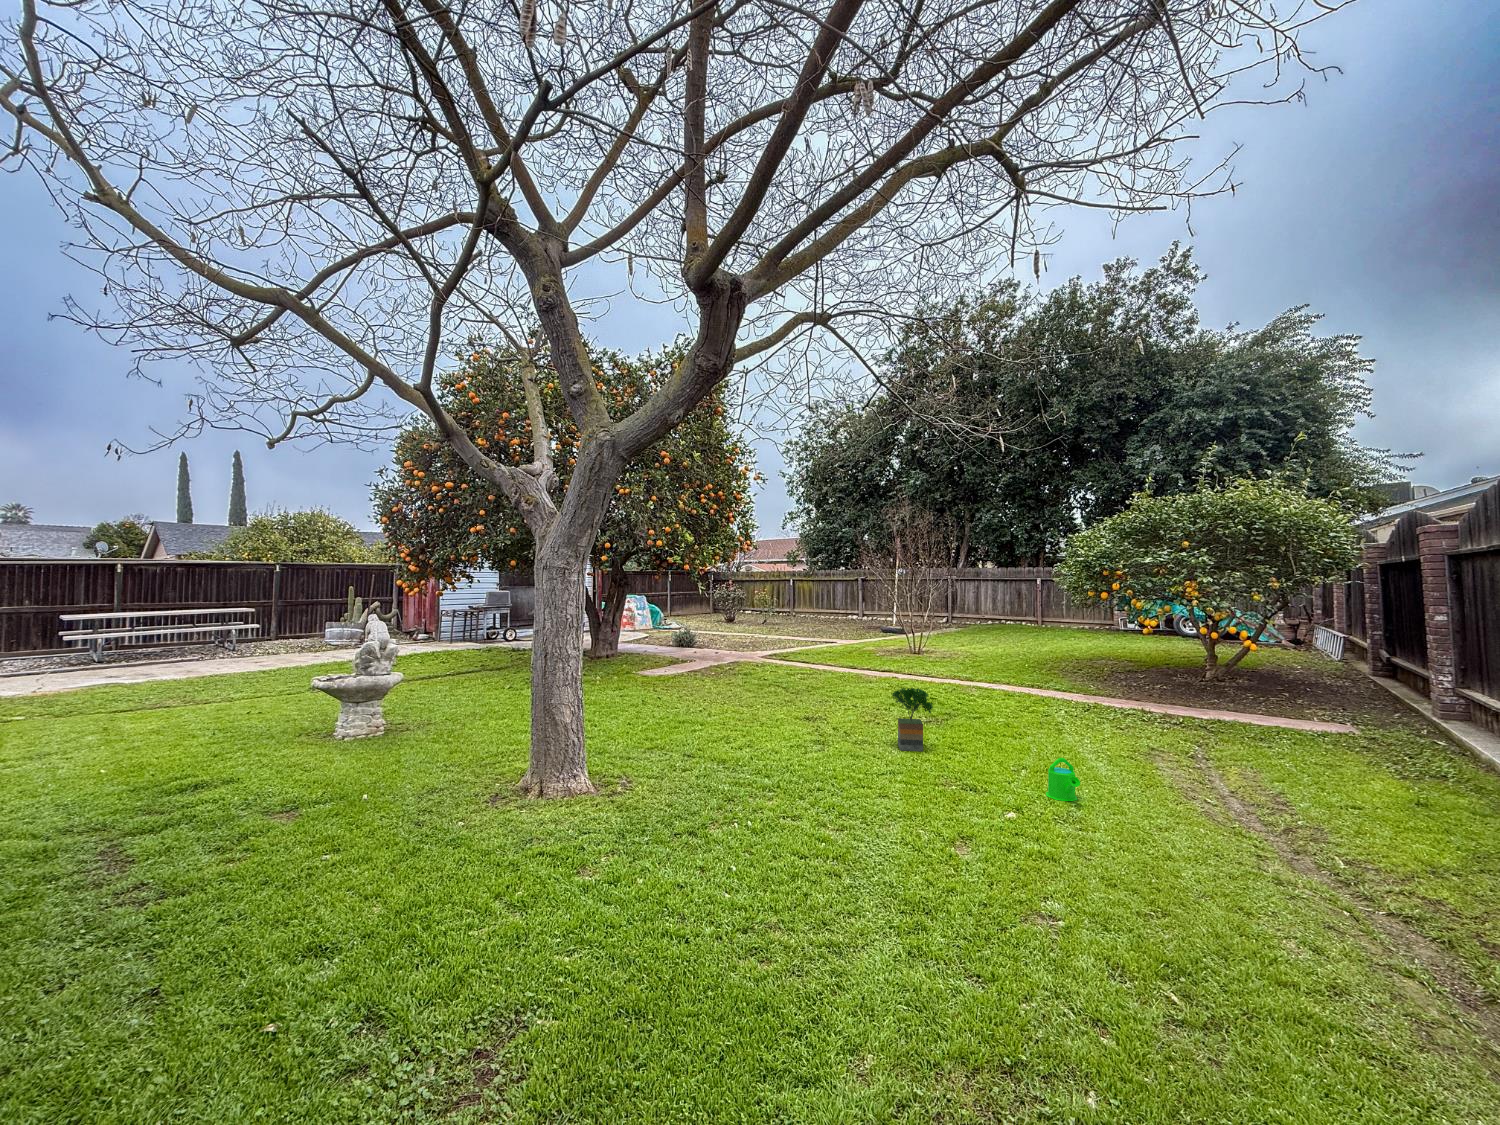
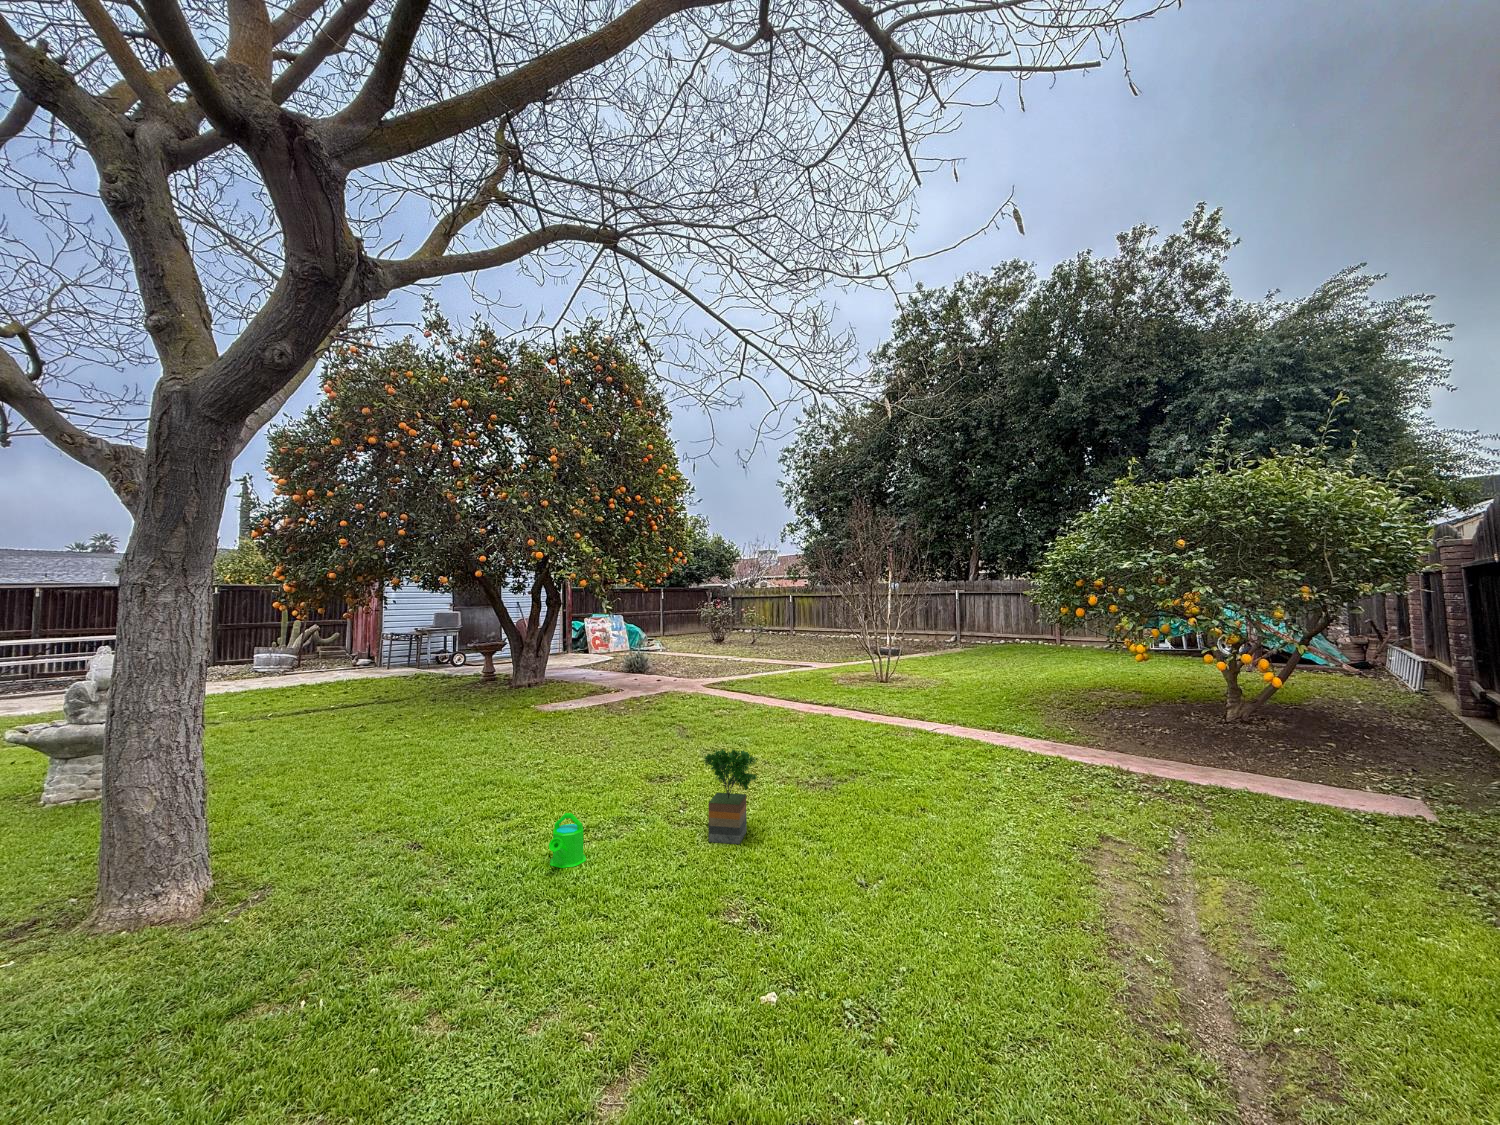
watering can: present [1046,758,1080,801] -> present [549,813,586,868]

